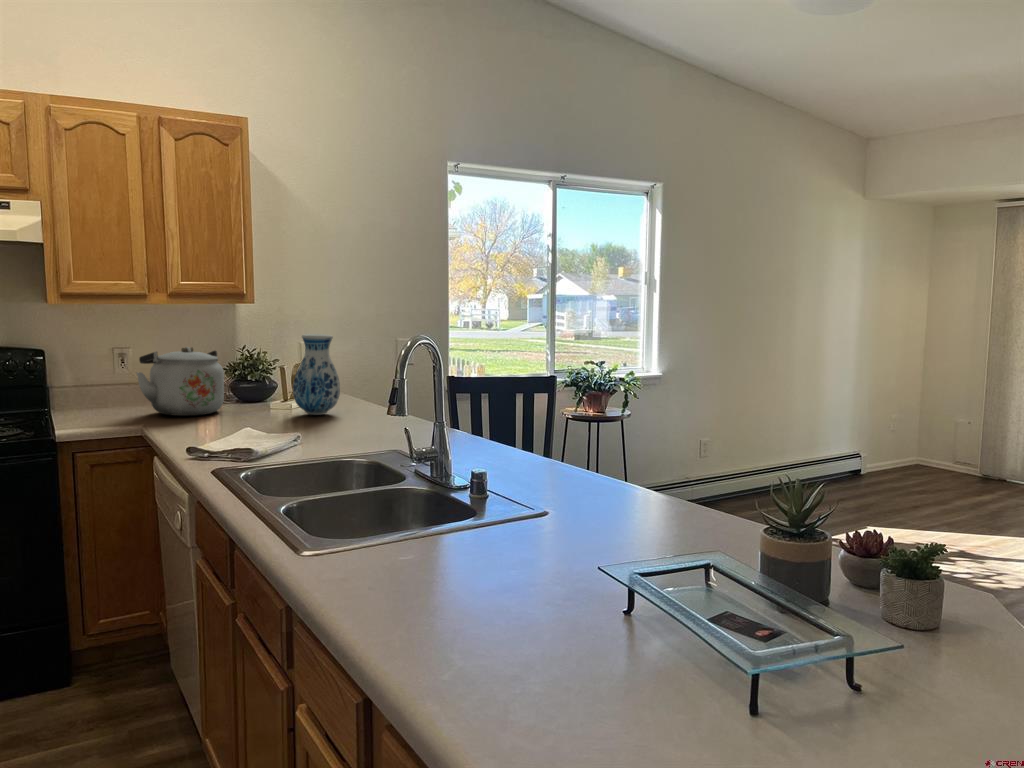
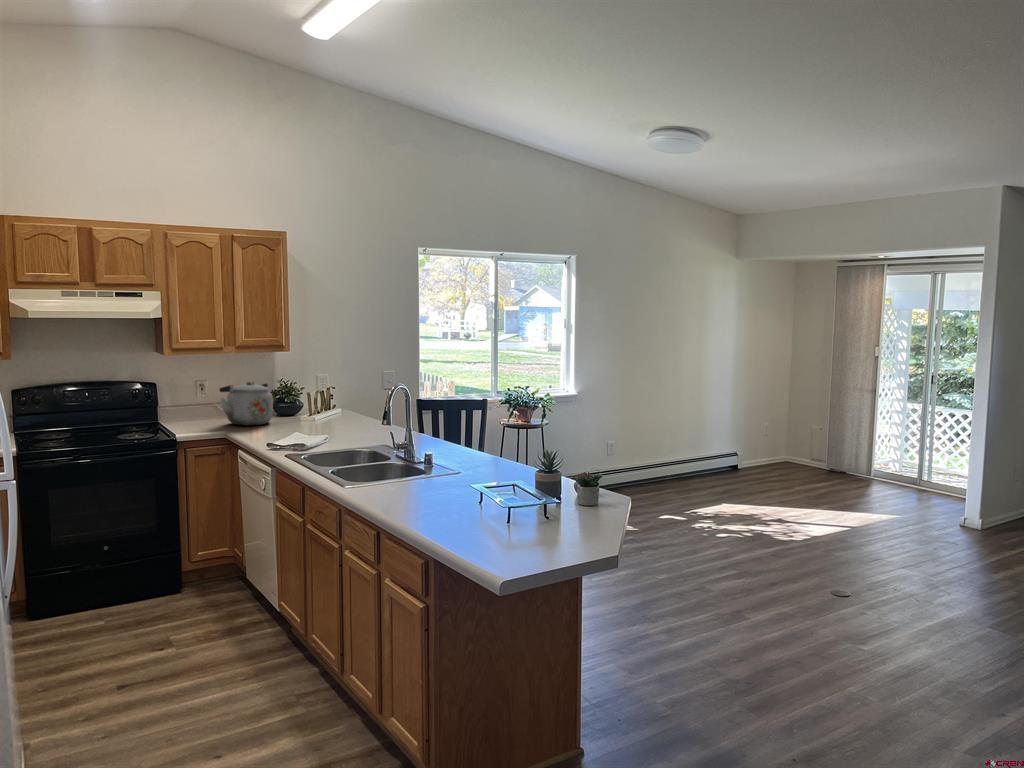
vase: present [293,334,340,415] -> none [318,373,348,424]

